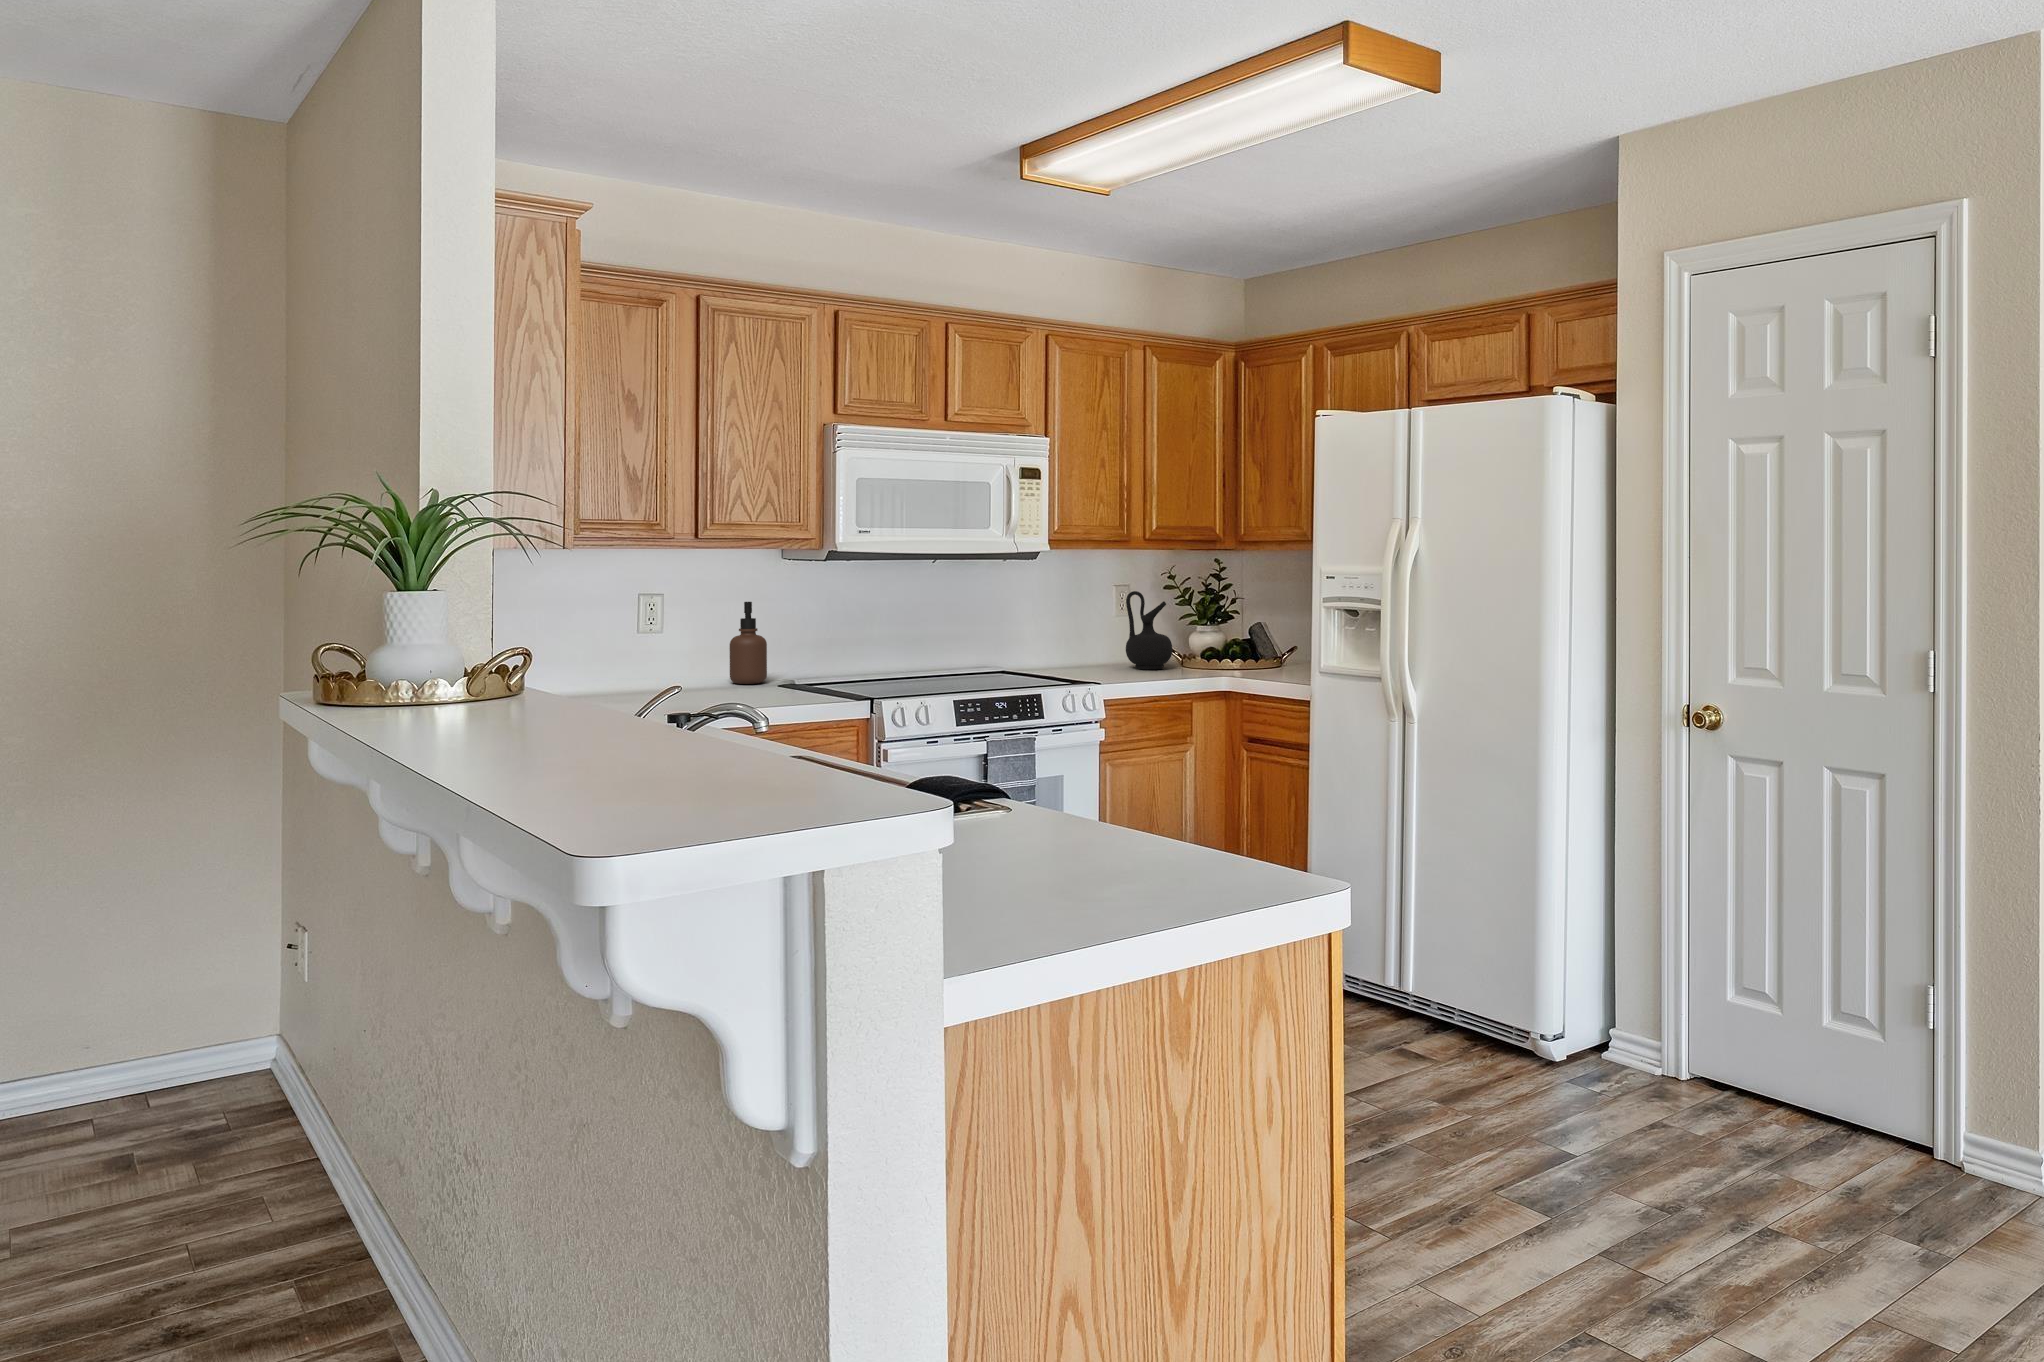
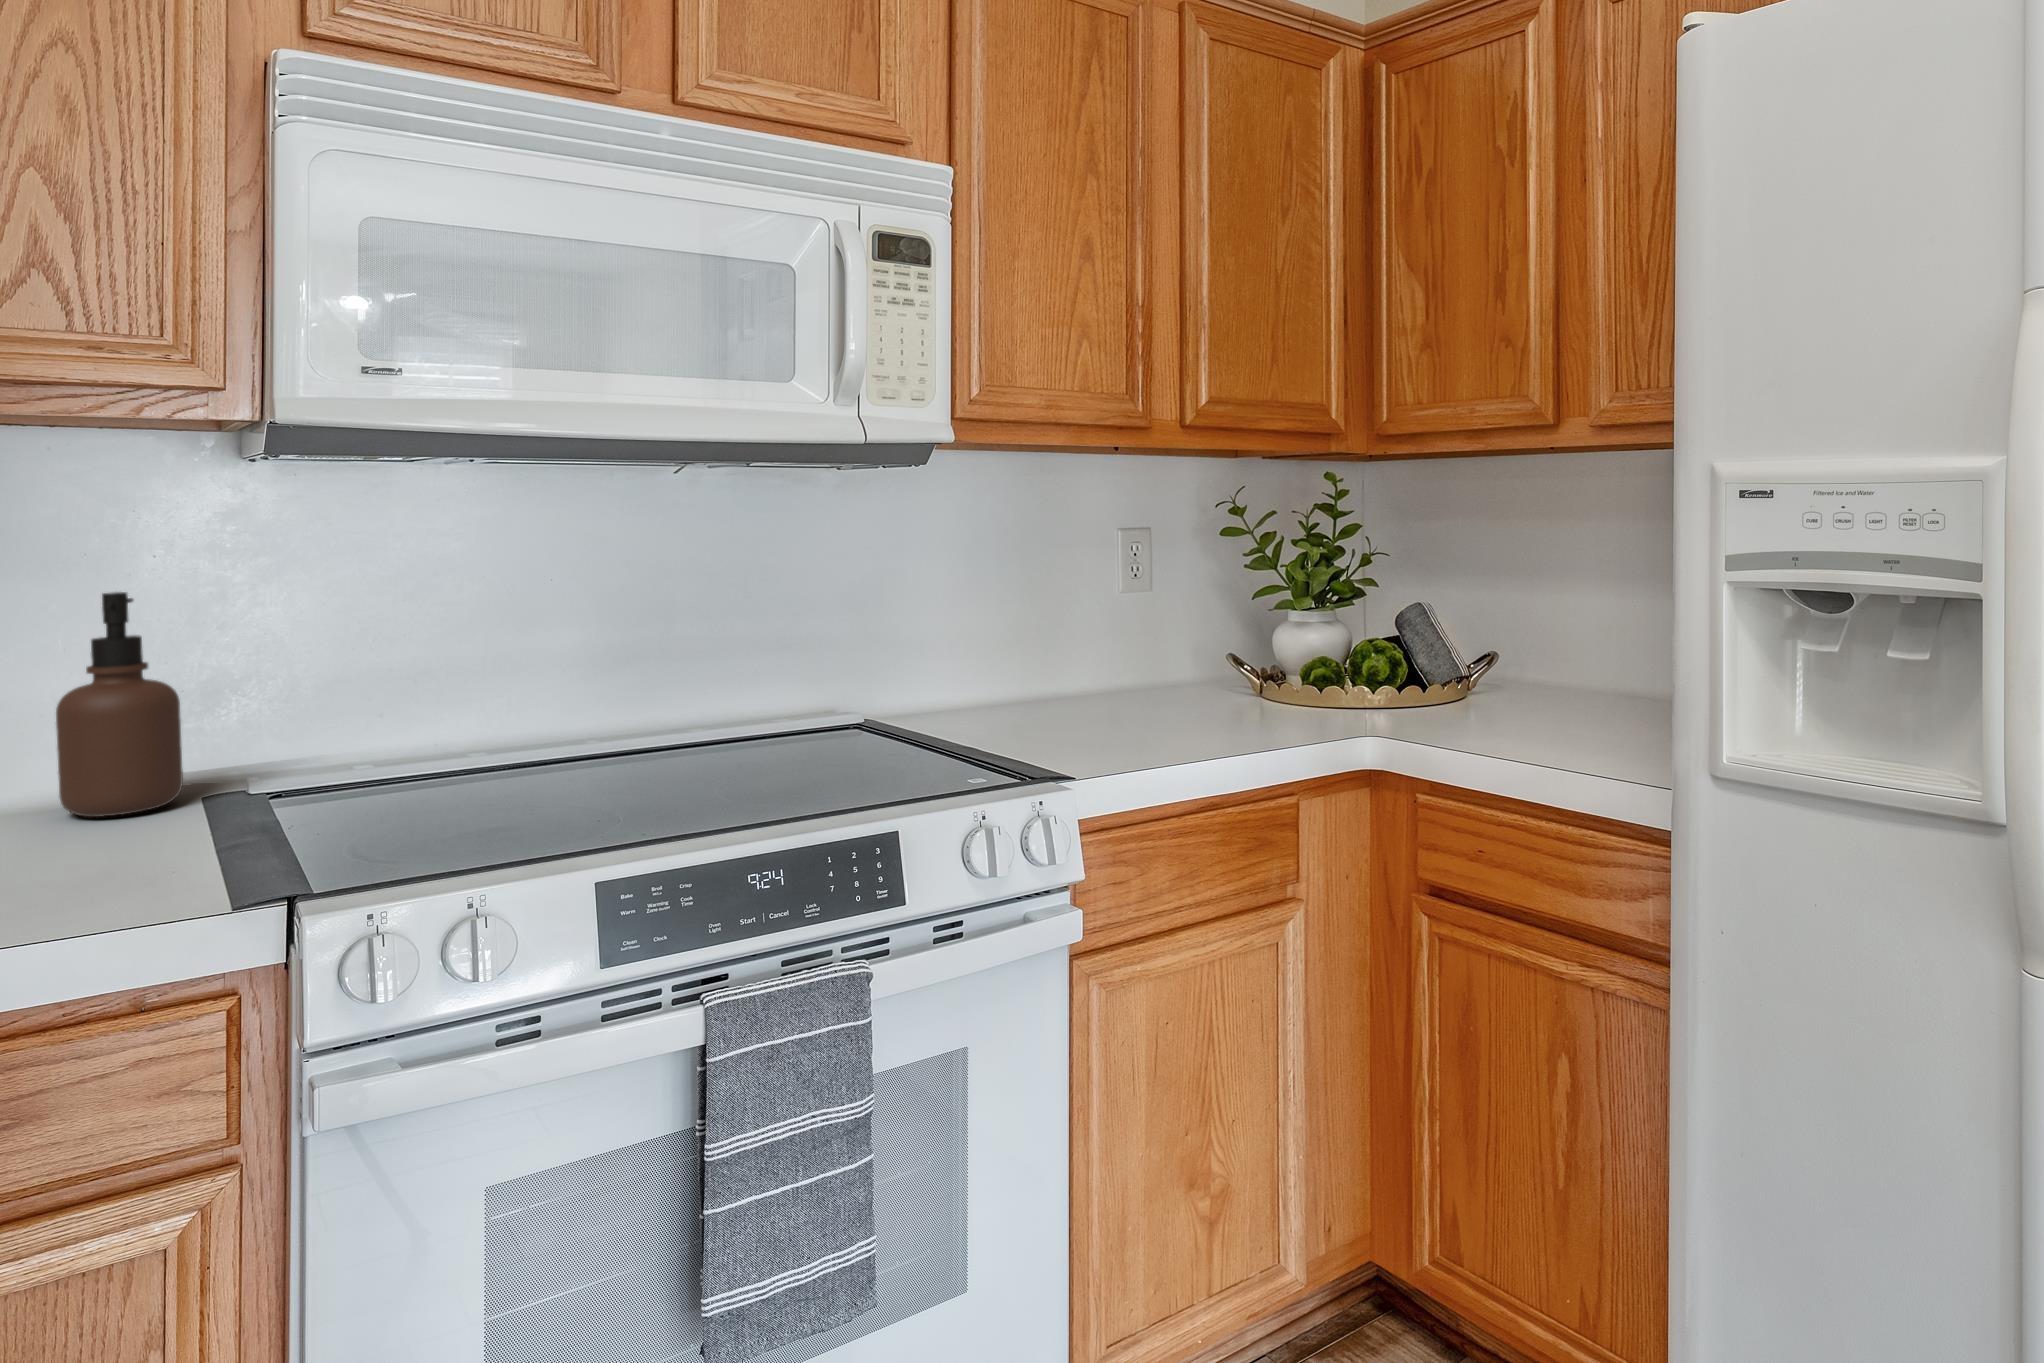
ceramic jug: present [1126,591,1172,669] -> none [1145,545,1245,712]

